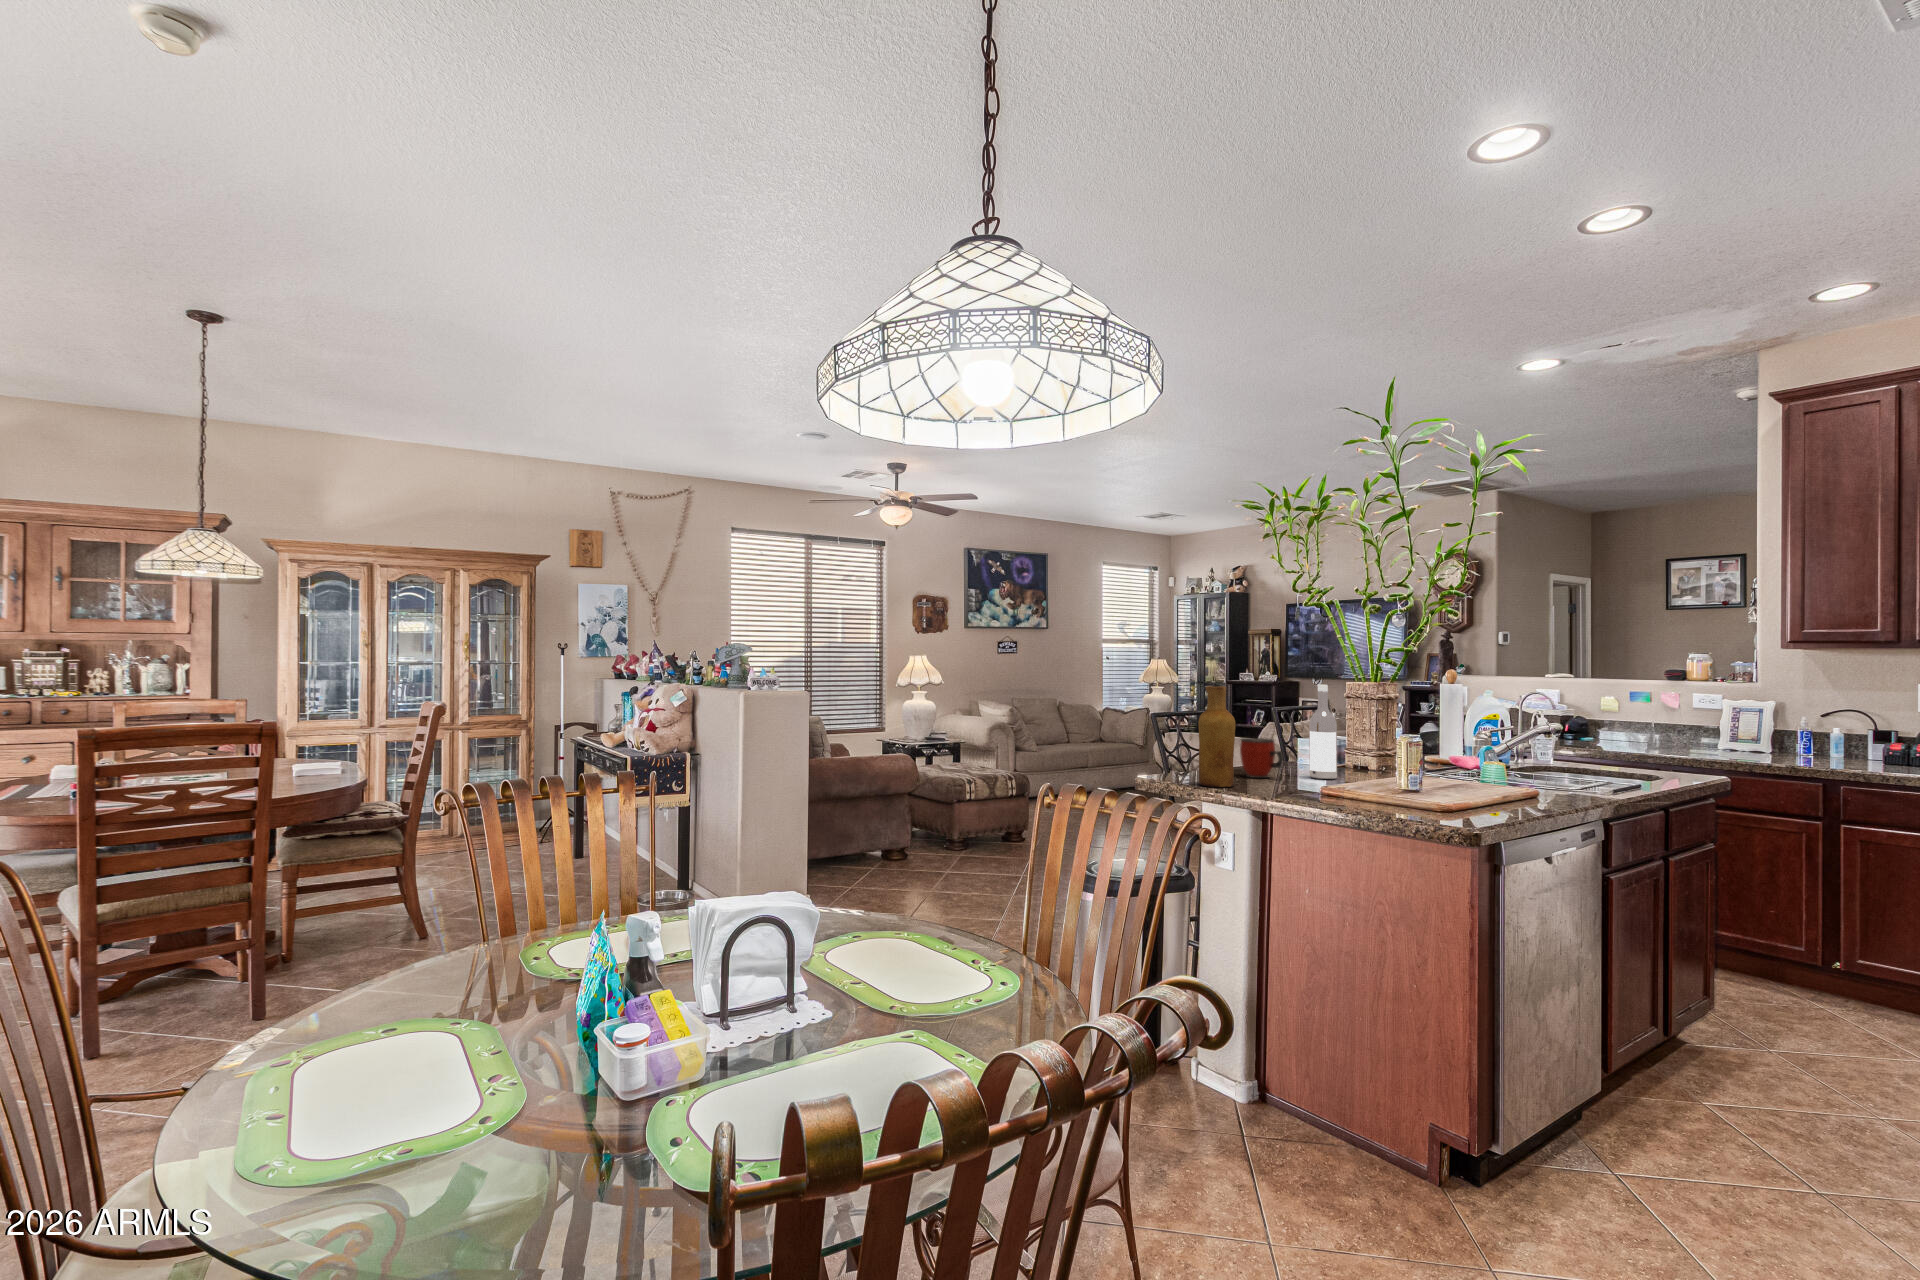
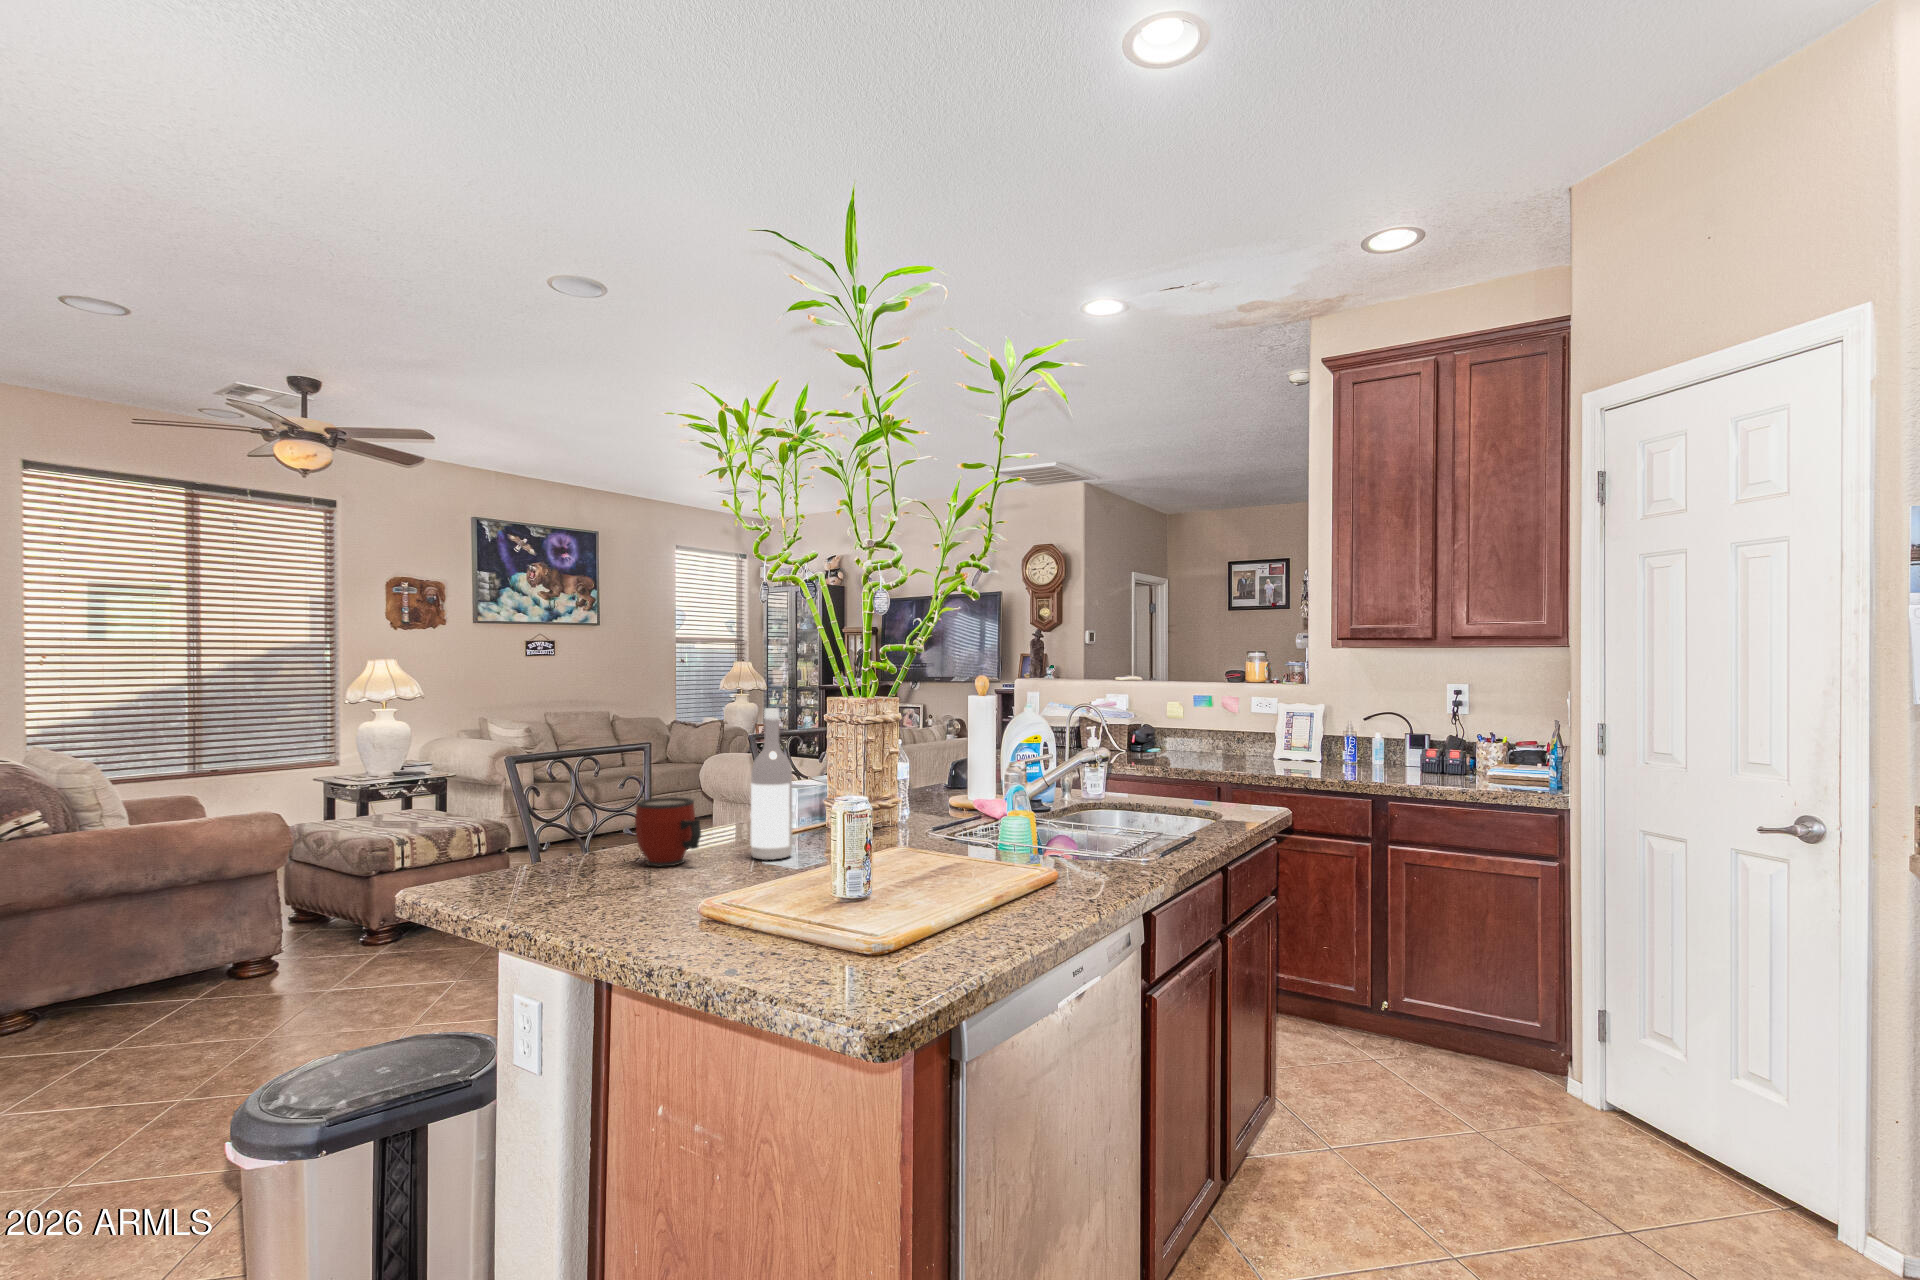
vase: present [1198,685,1235,787] -> none [523,718,593,903]

